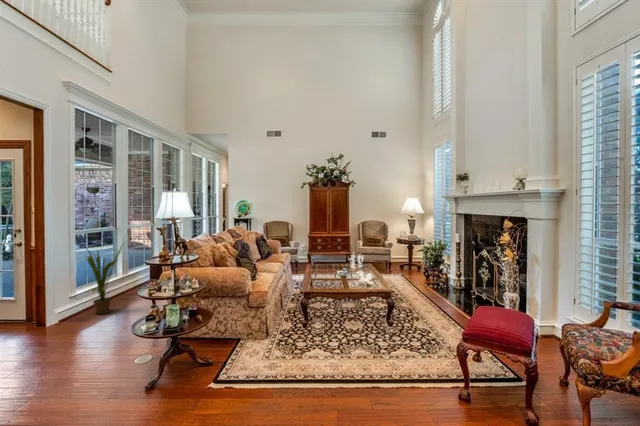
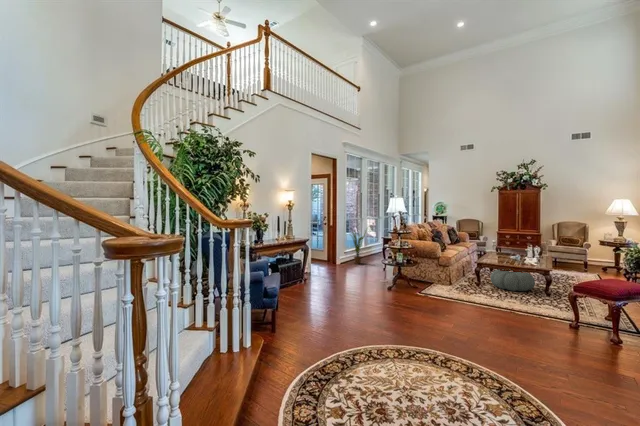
pouf: none [320,292,372,326] -> present [491,269,535,291]

